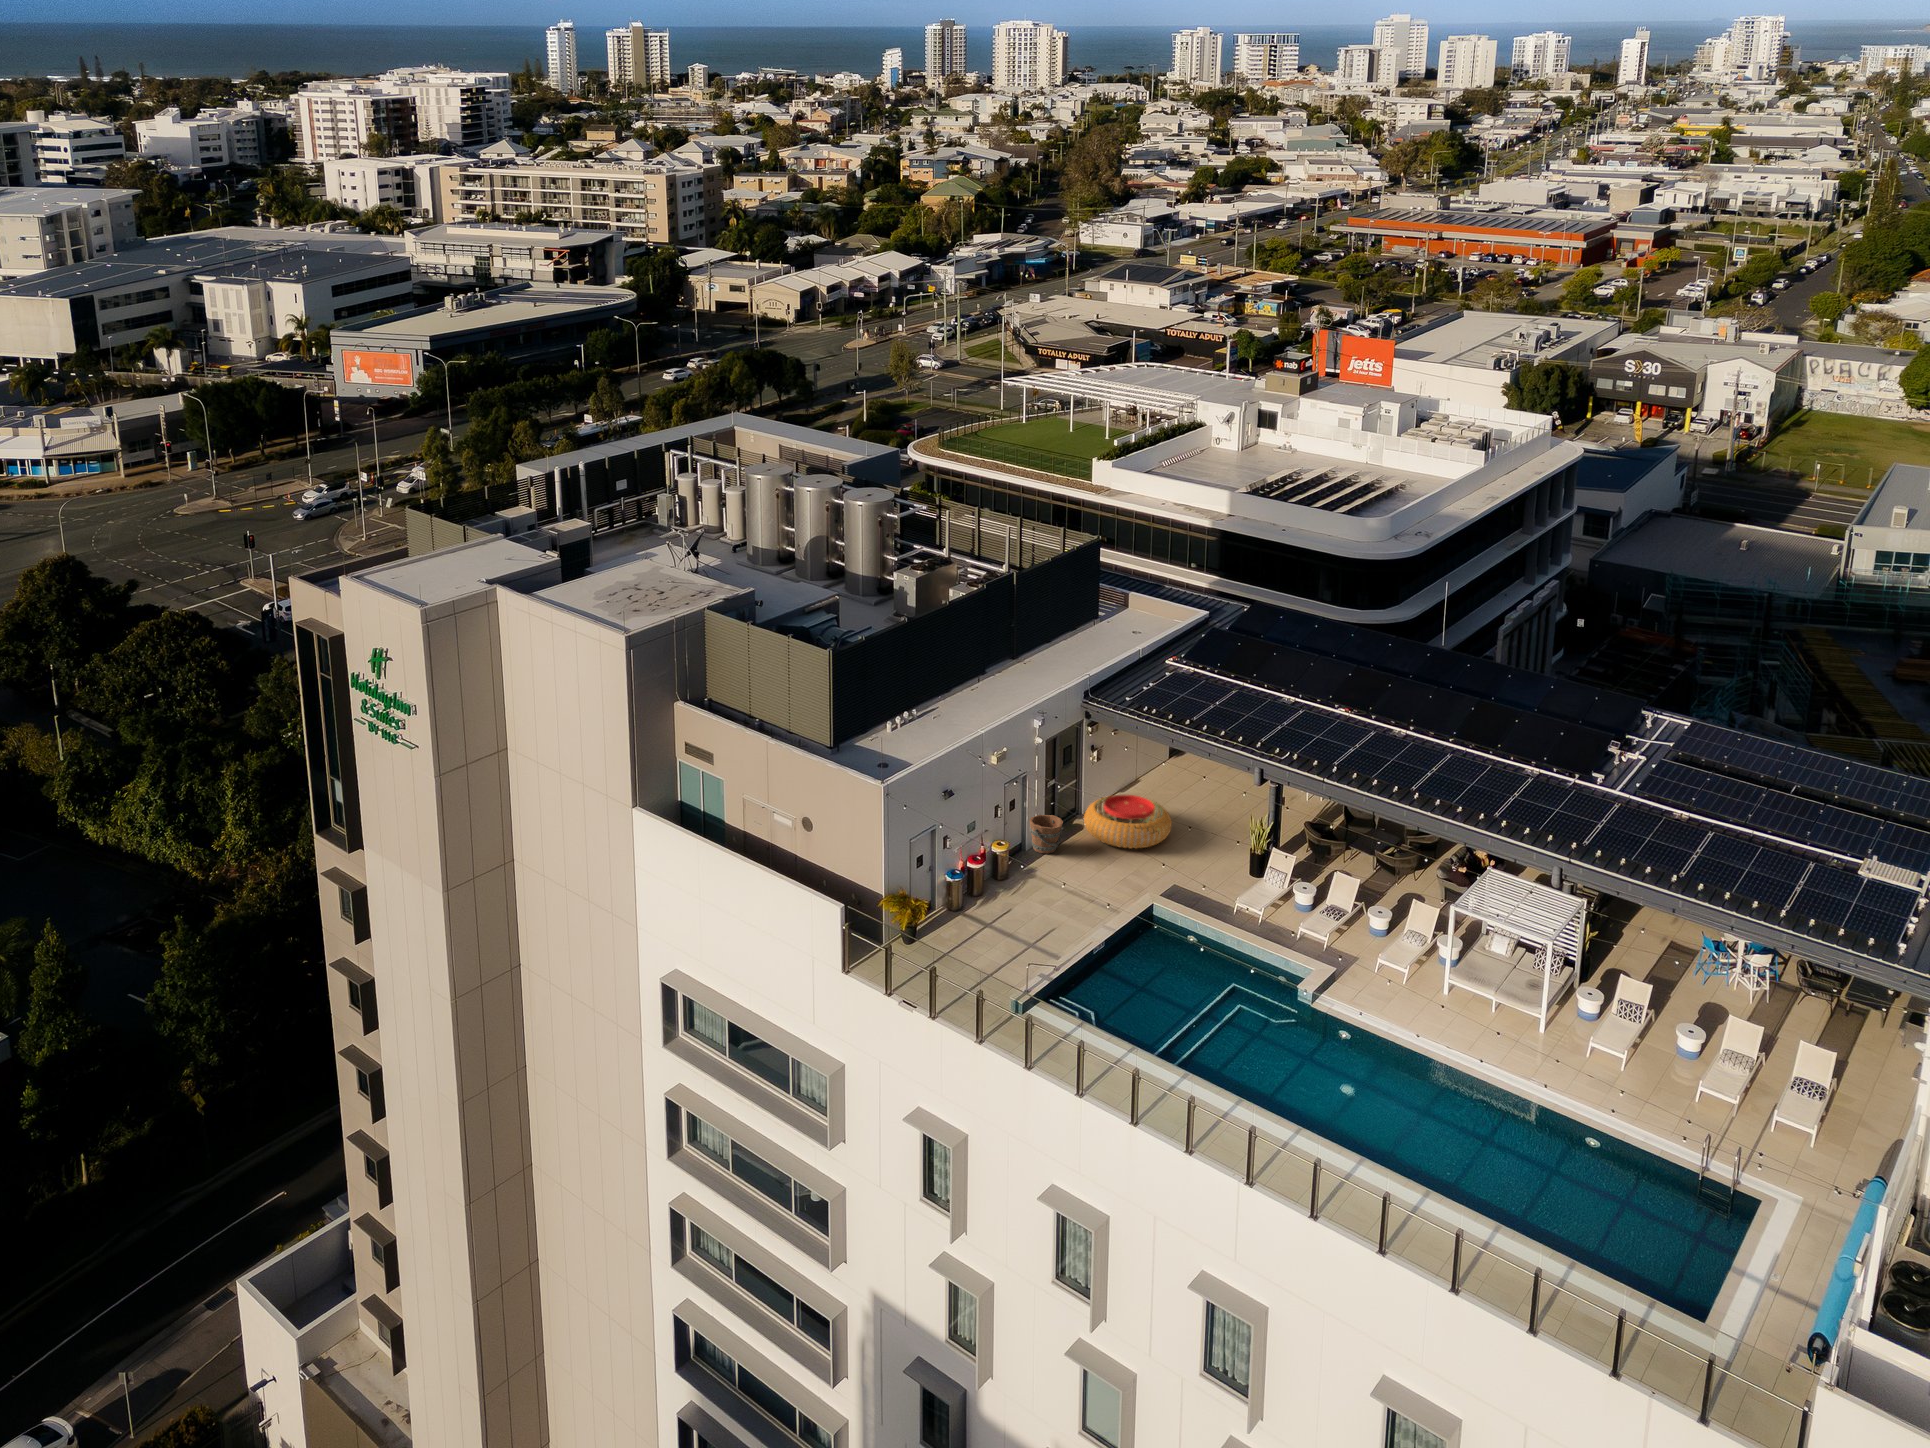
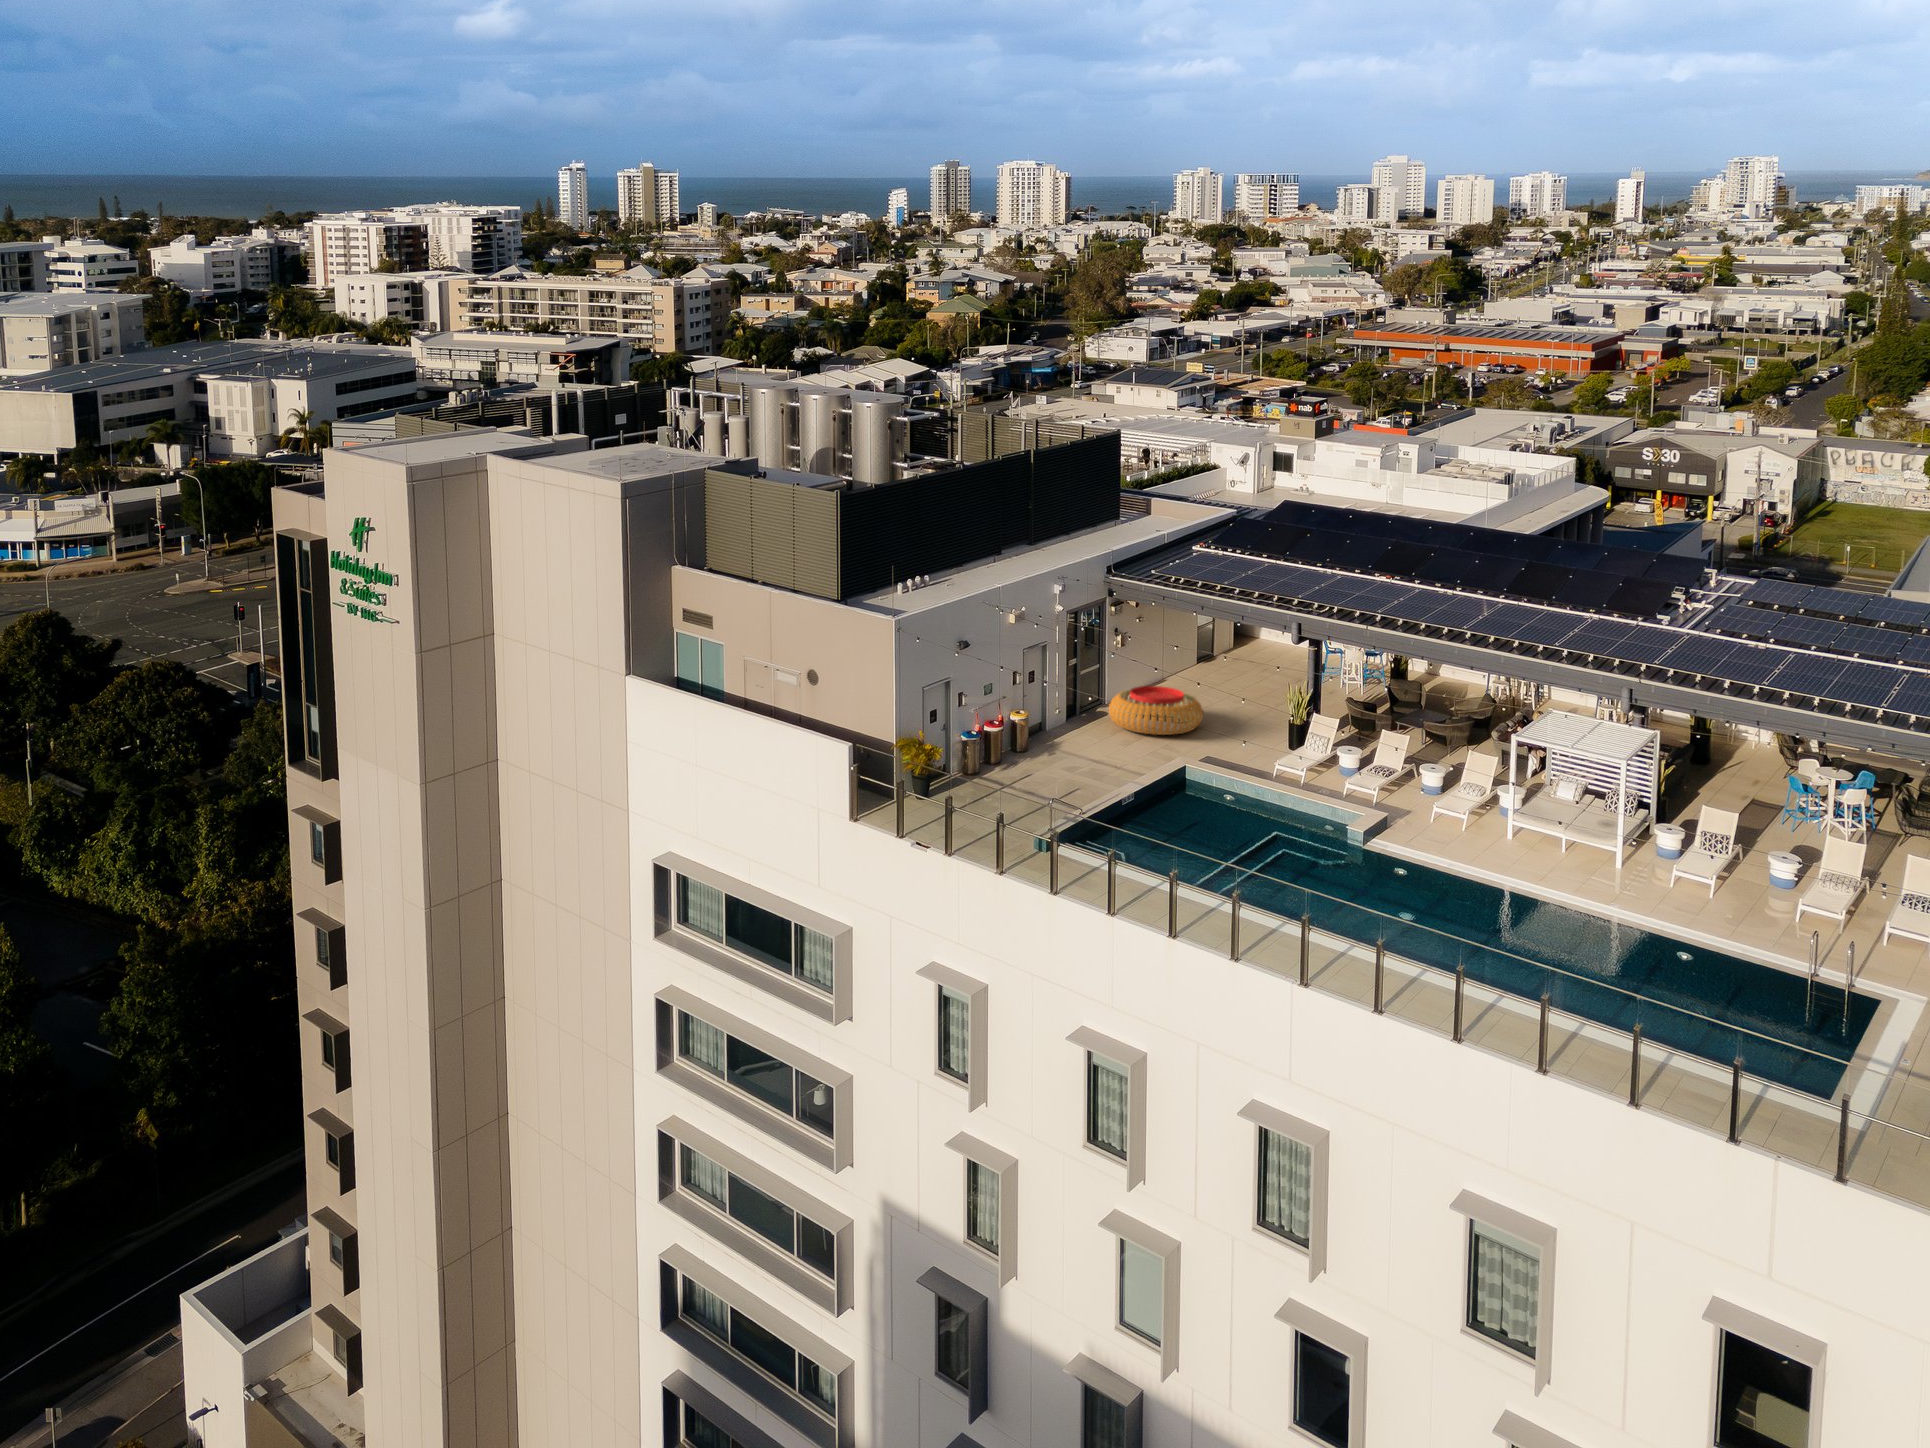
bucket: present [1029,815,1063,854] -> none [1050,700,1087,740]

